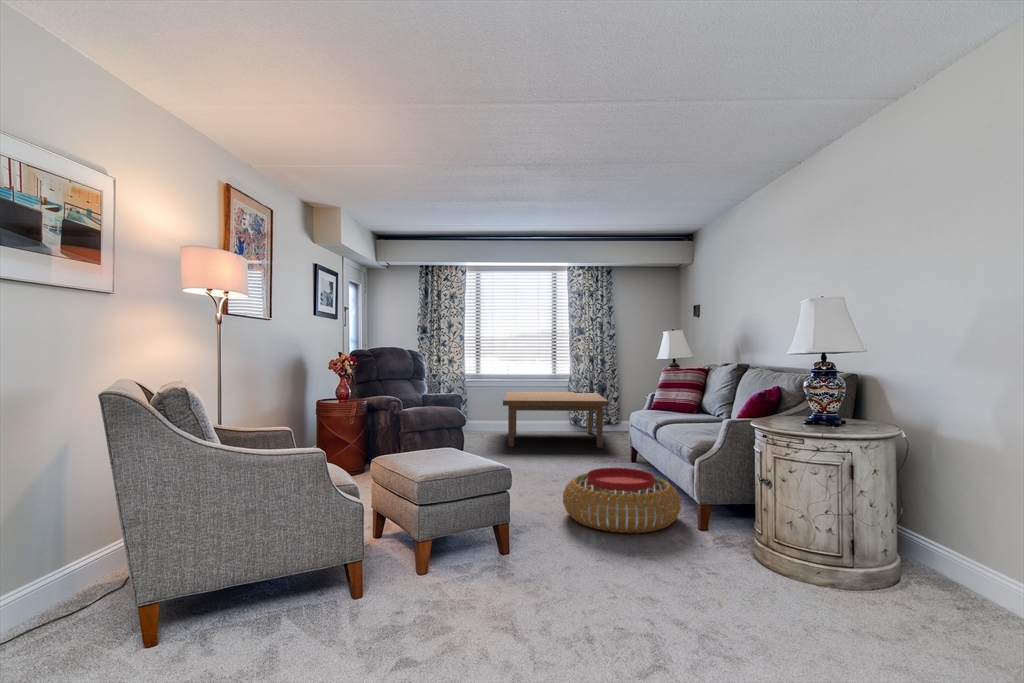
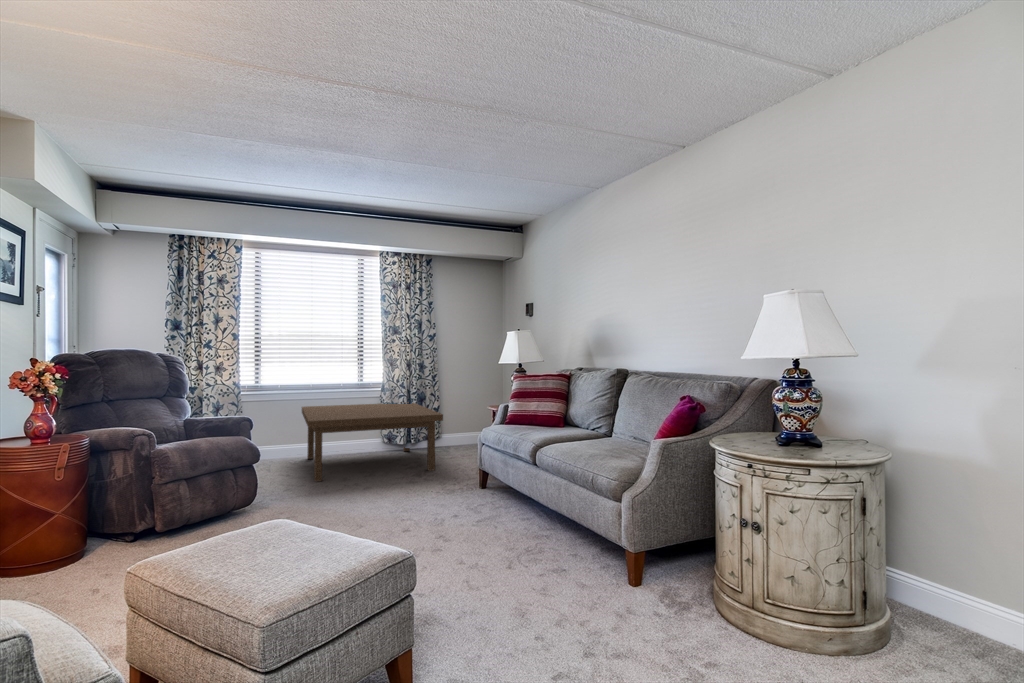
pouf: present [563,468,681,533] -> none [460,512,616,614]

